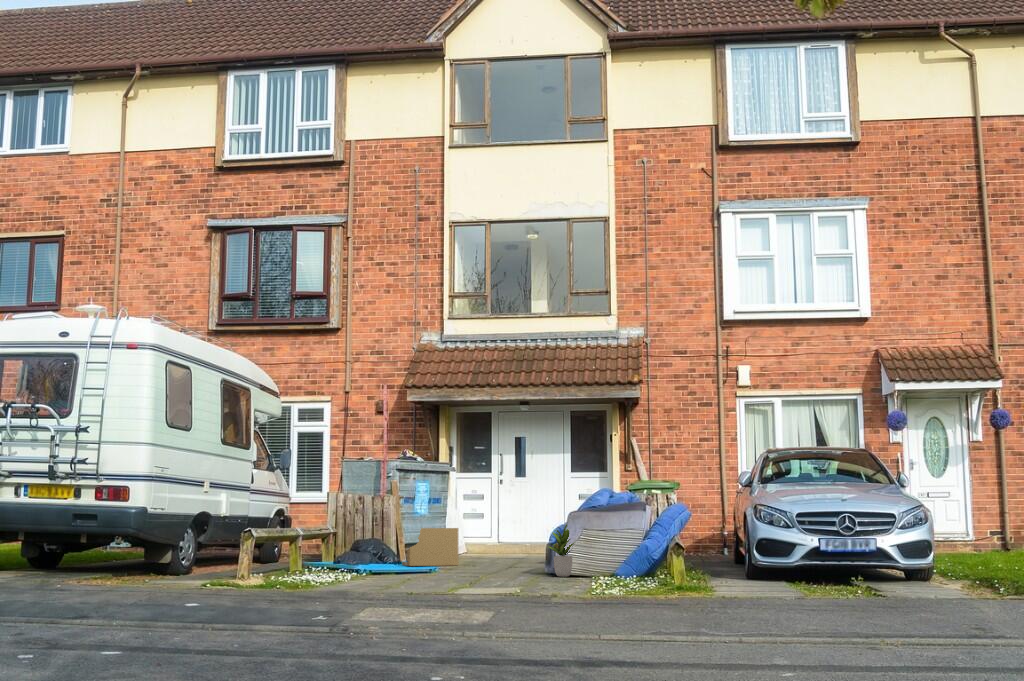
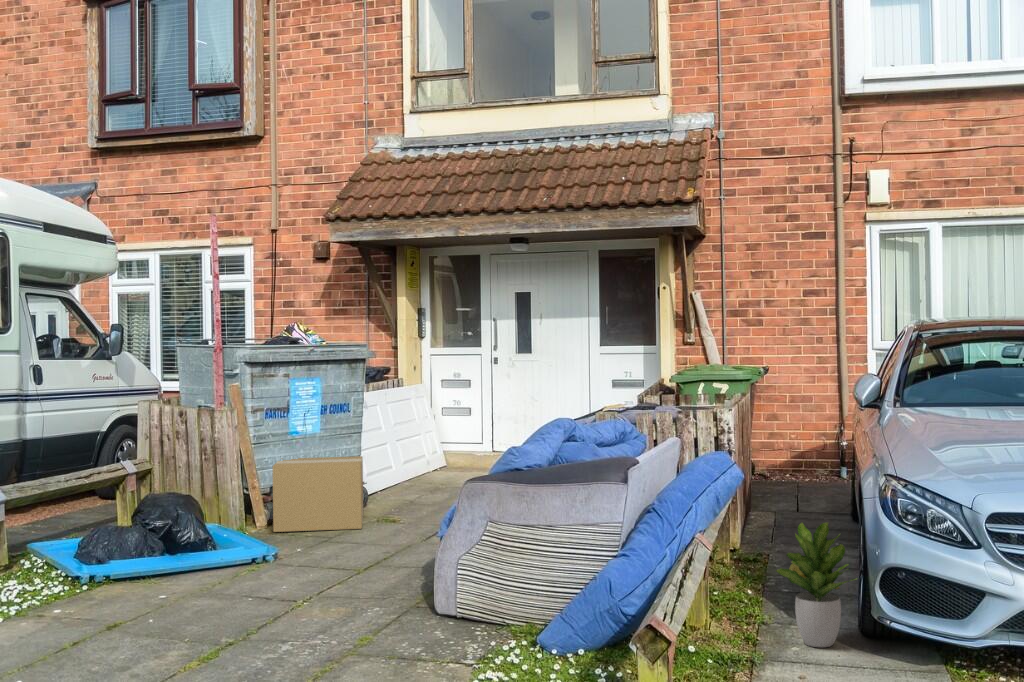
potted plant: present [548,524,574,577] -> present [776,523,855,647]

